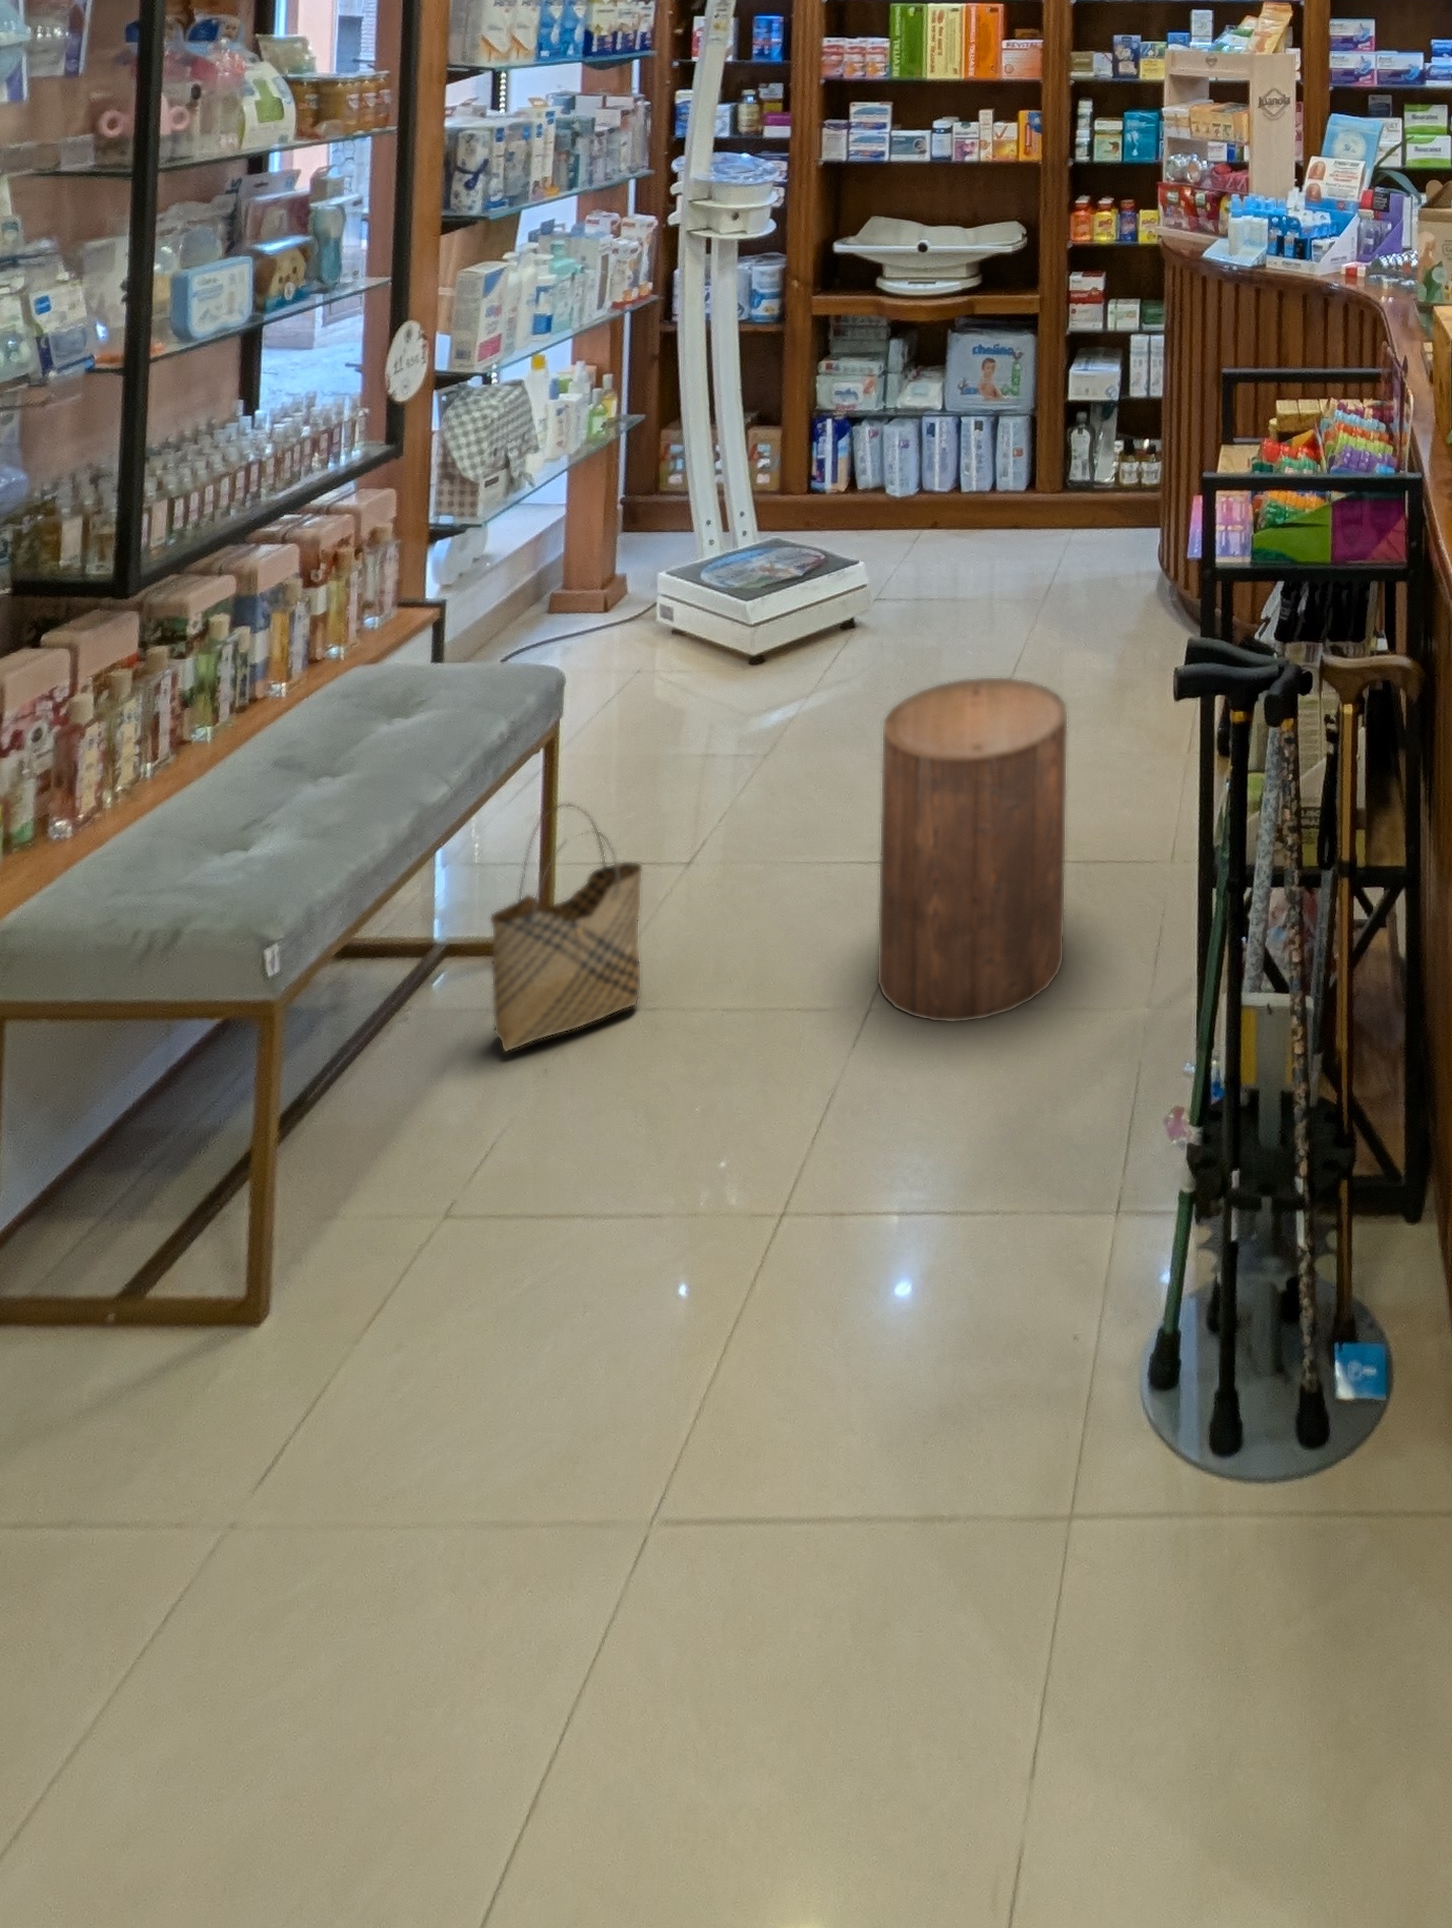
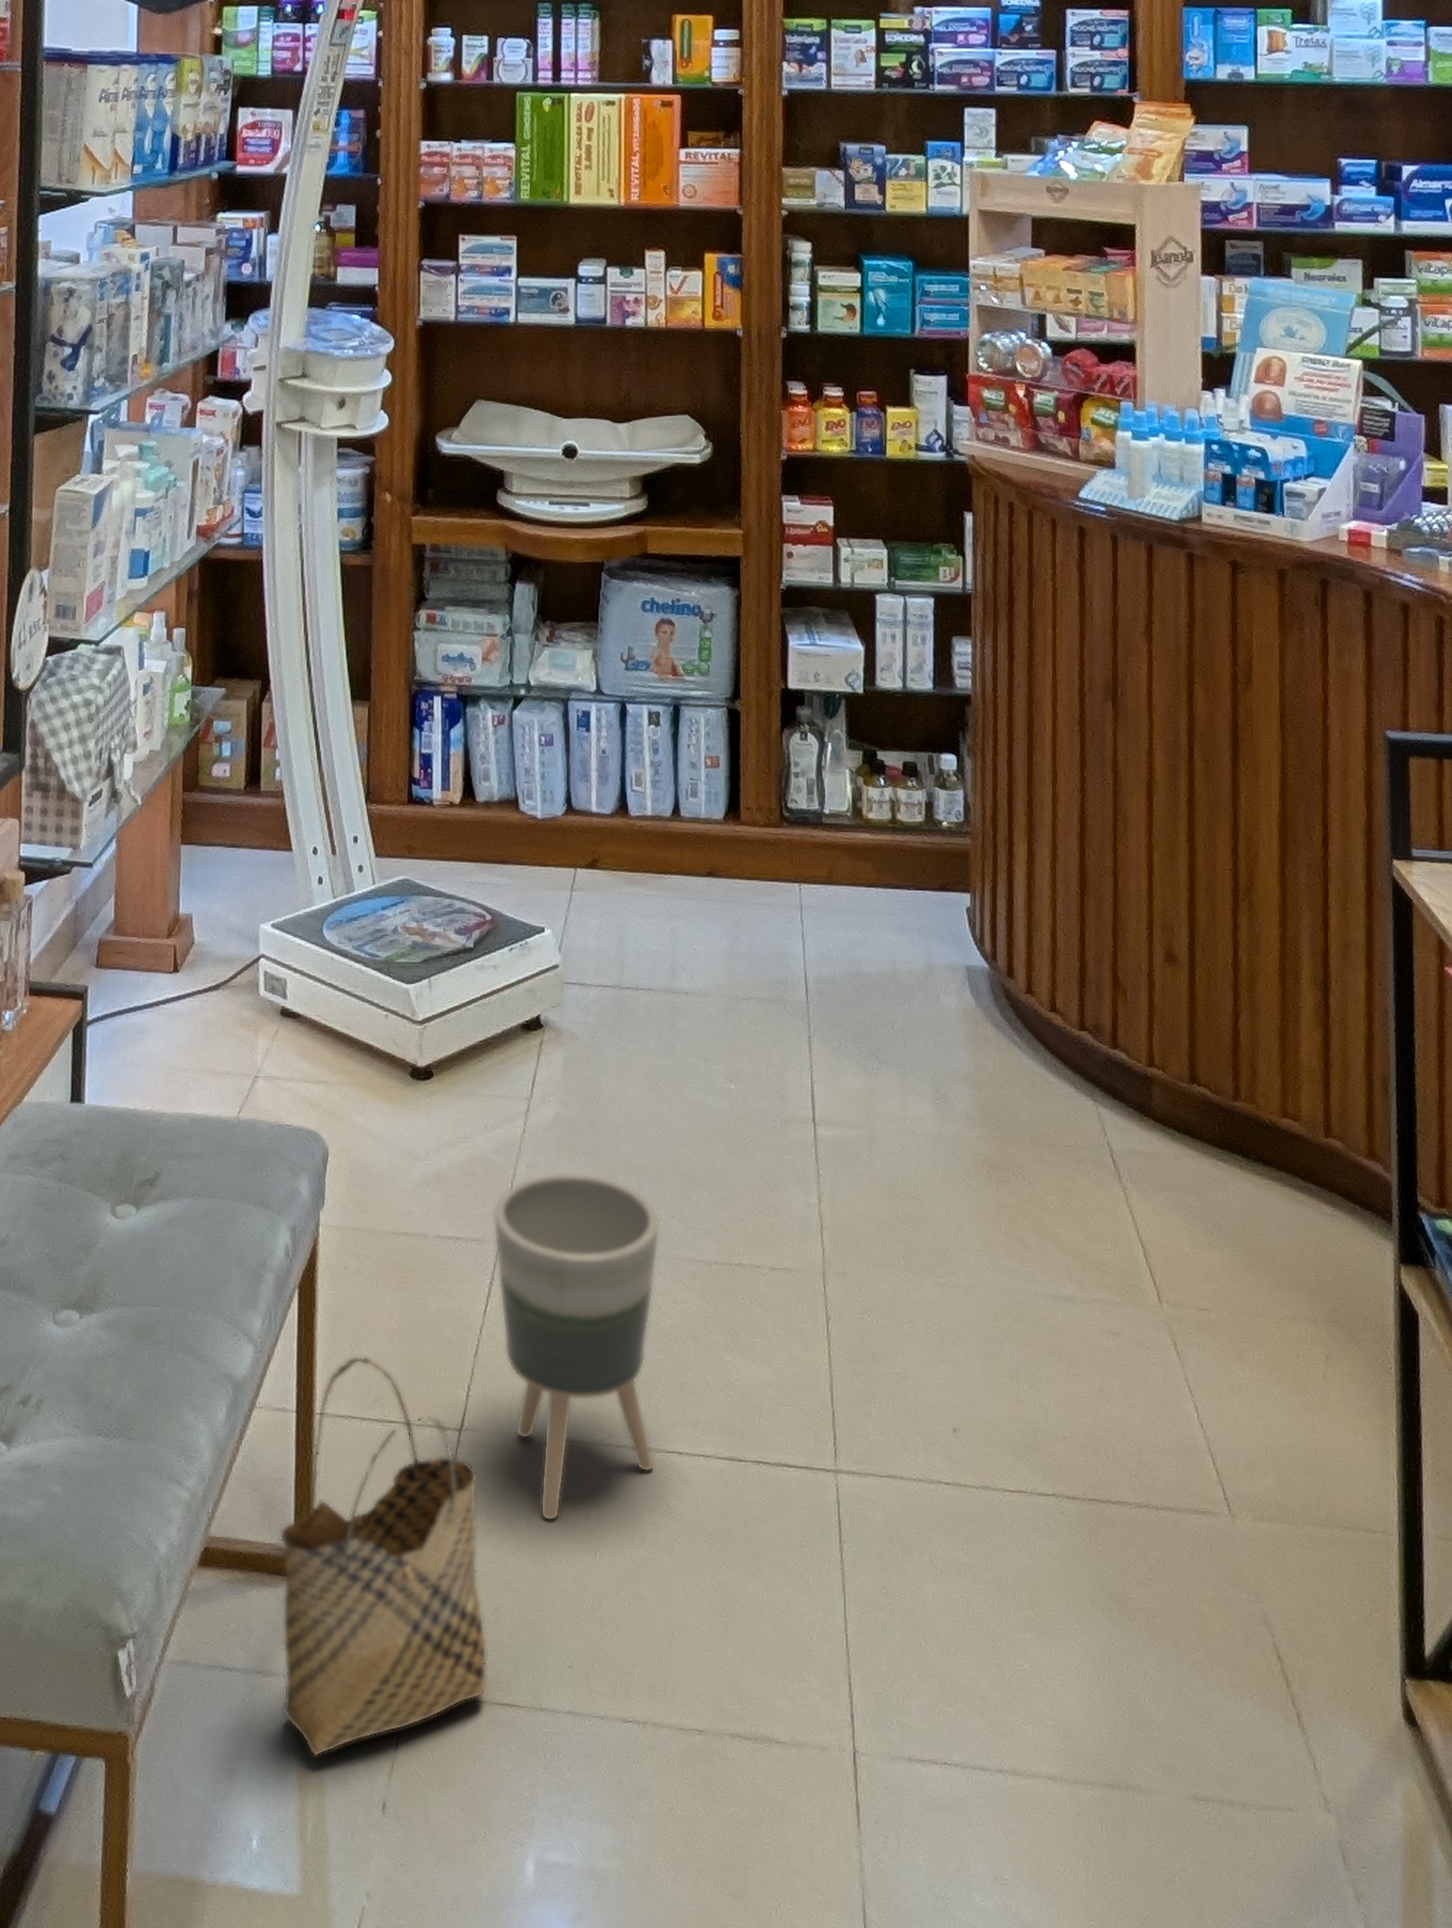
stool: present [878,678,1067,1022] -> none [840,1208,1144,1802]
planter: none [704,689,815,905] -> present [494,1174,658,1519]

